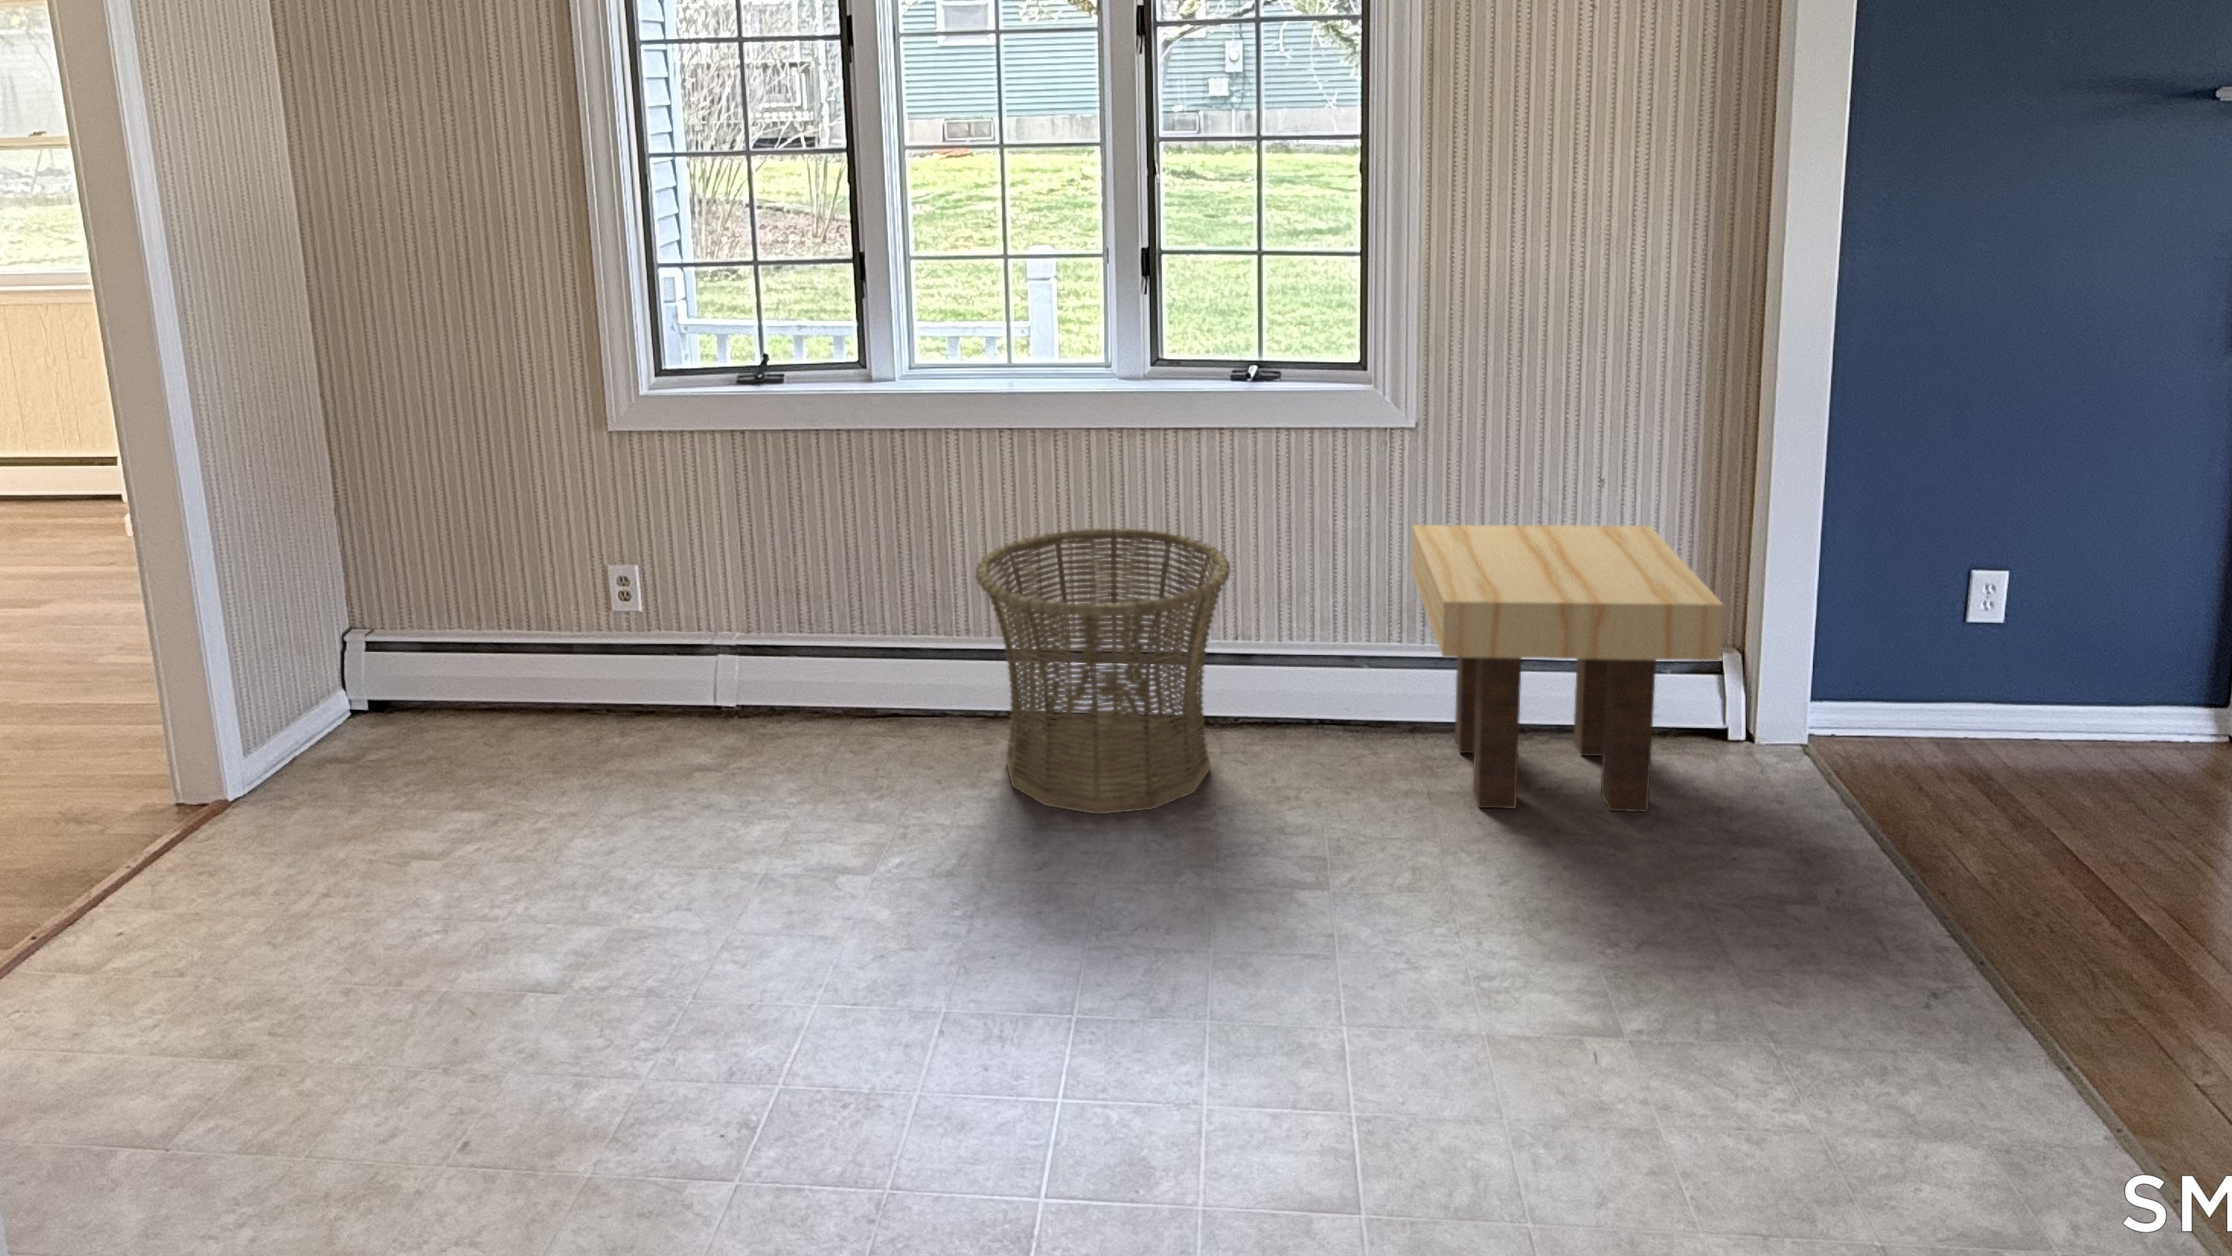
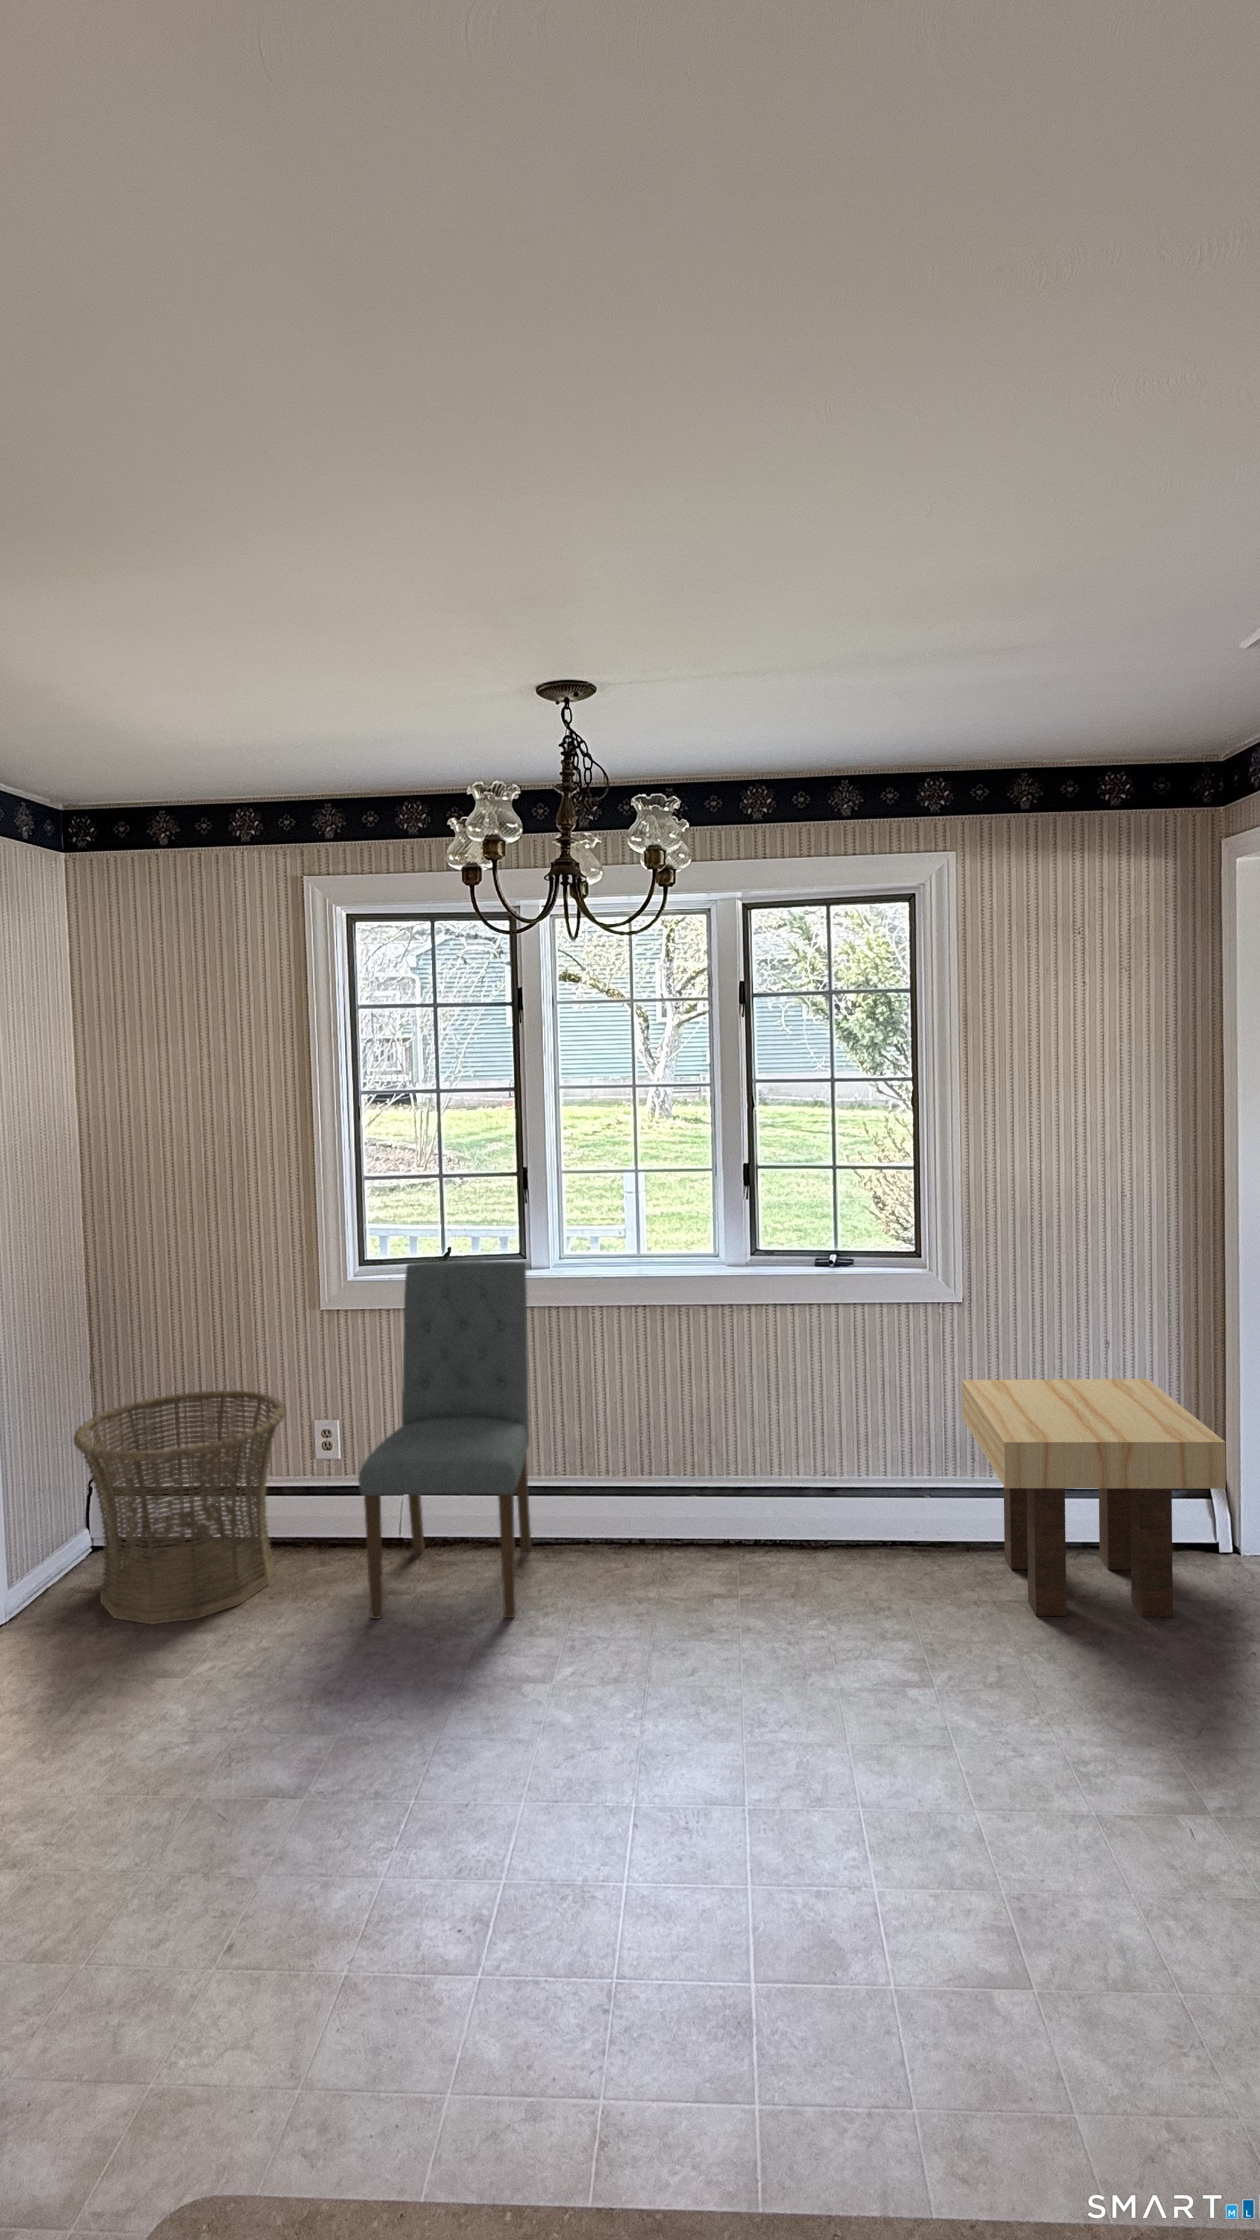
dining chair: none [651,372,876,800] -> present [358,1260,532,1619]
basket: present [976,528,1231,814] -> present [73,1389,286,1624]

